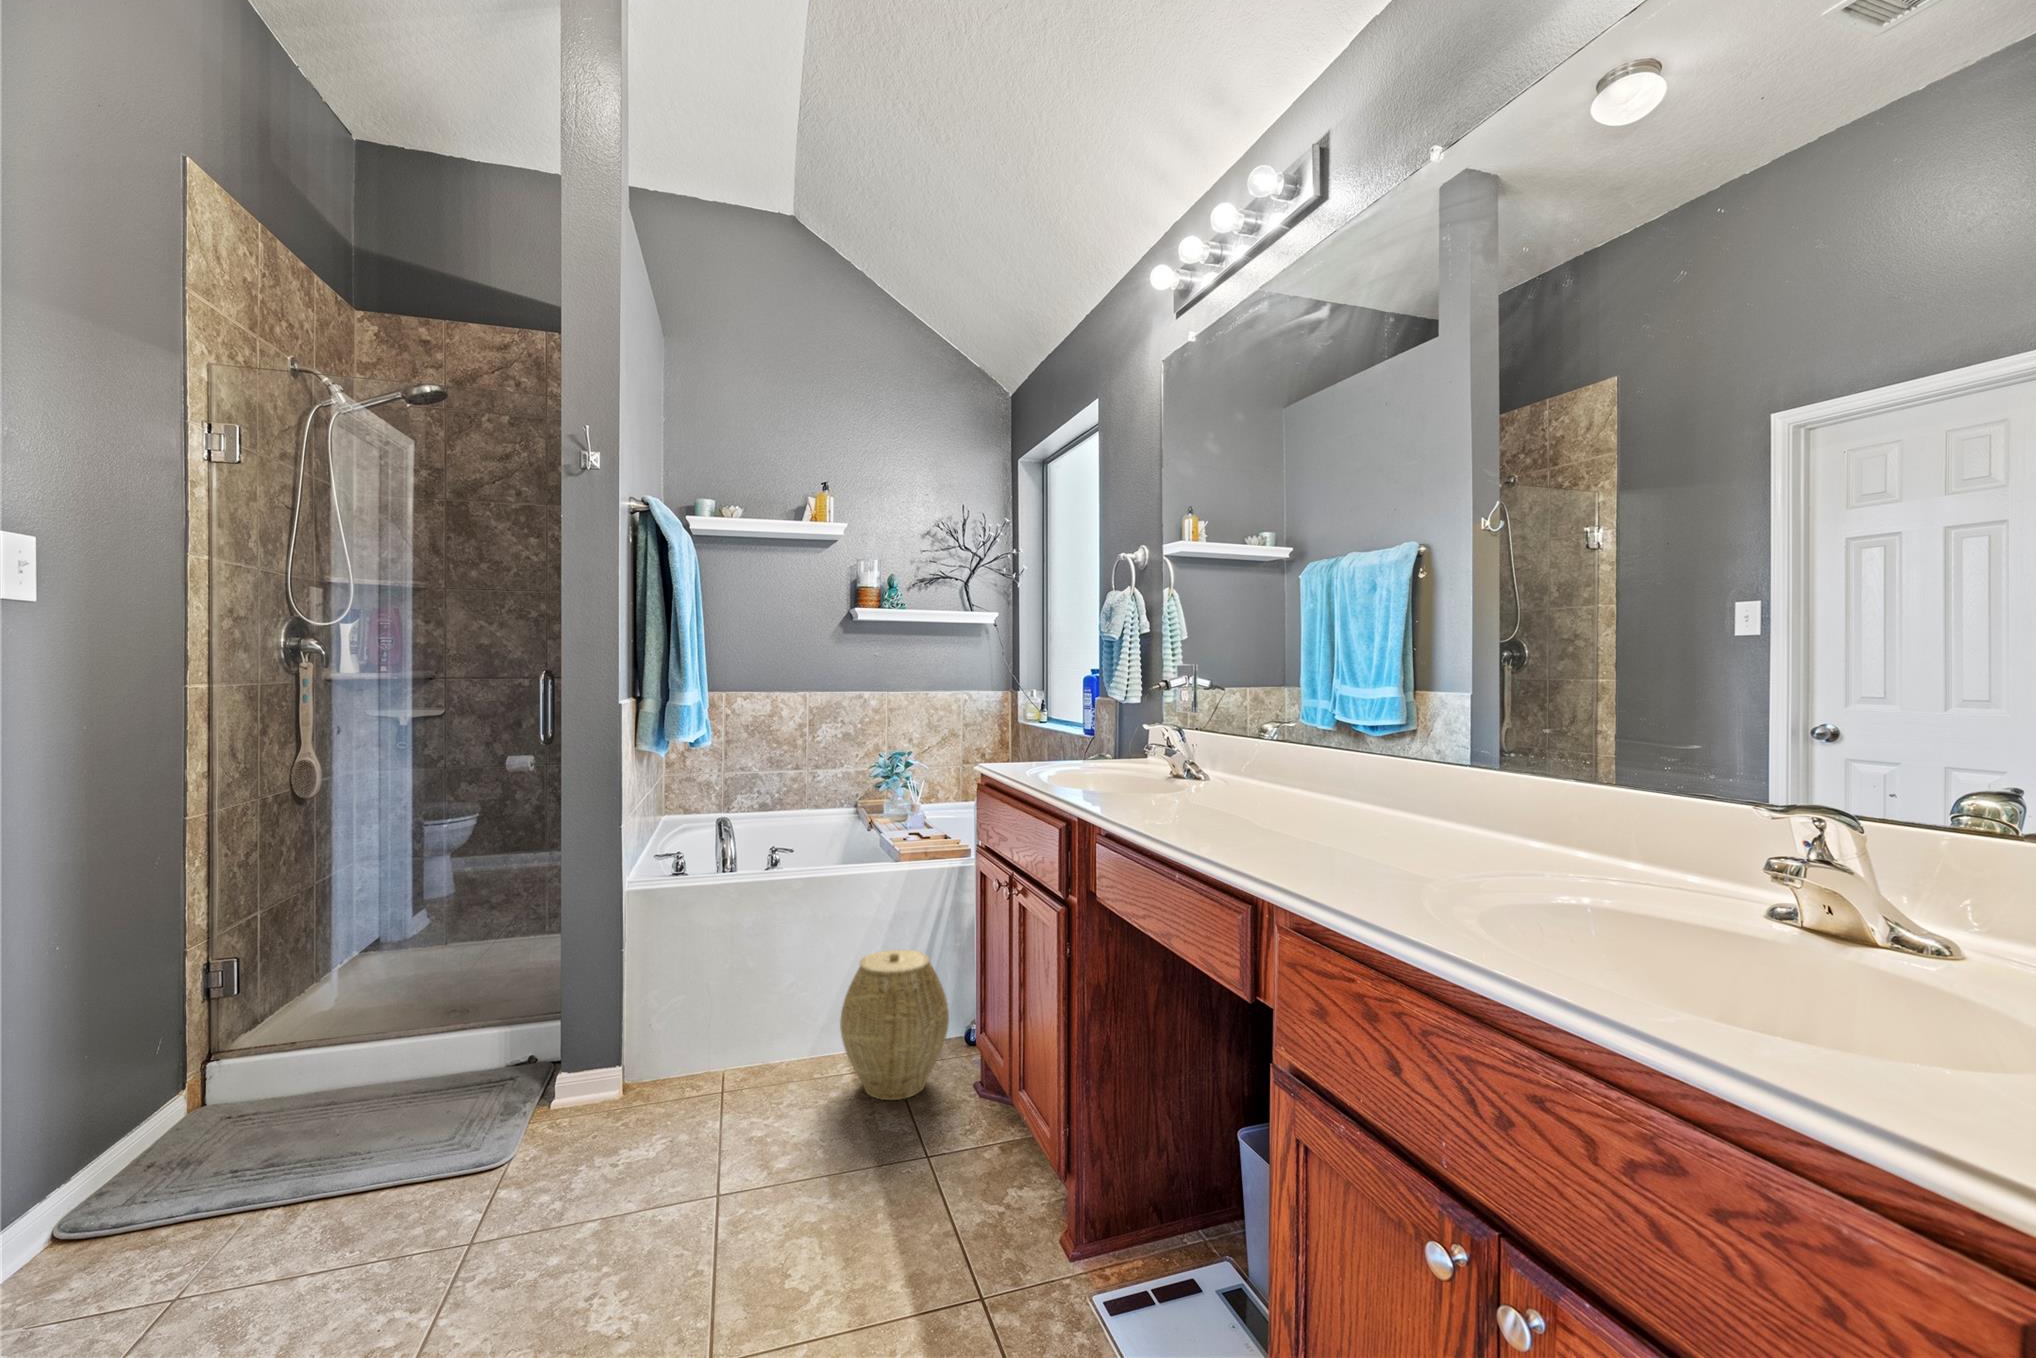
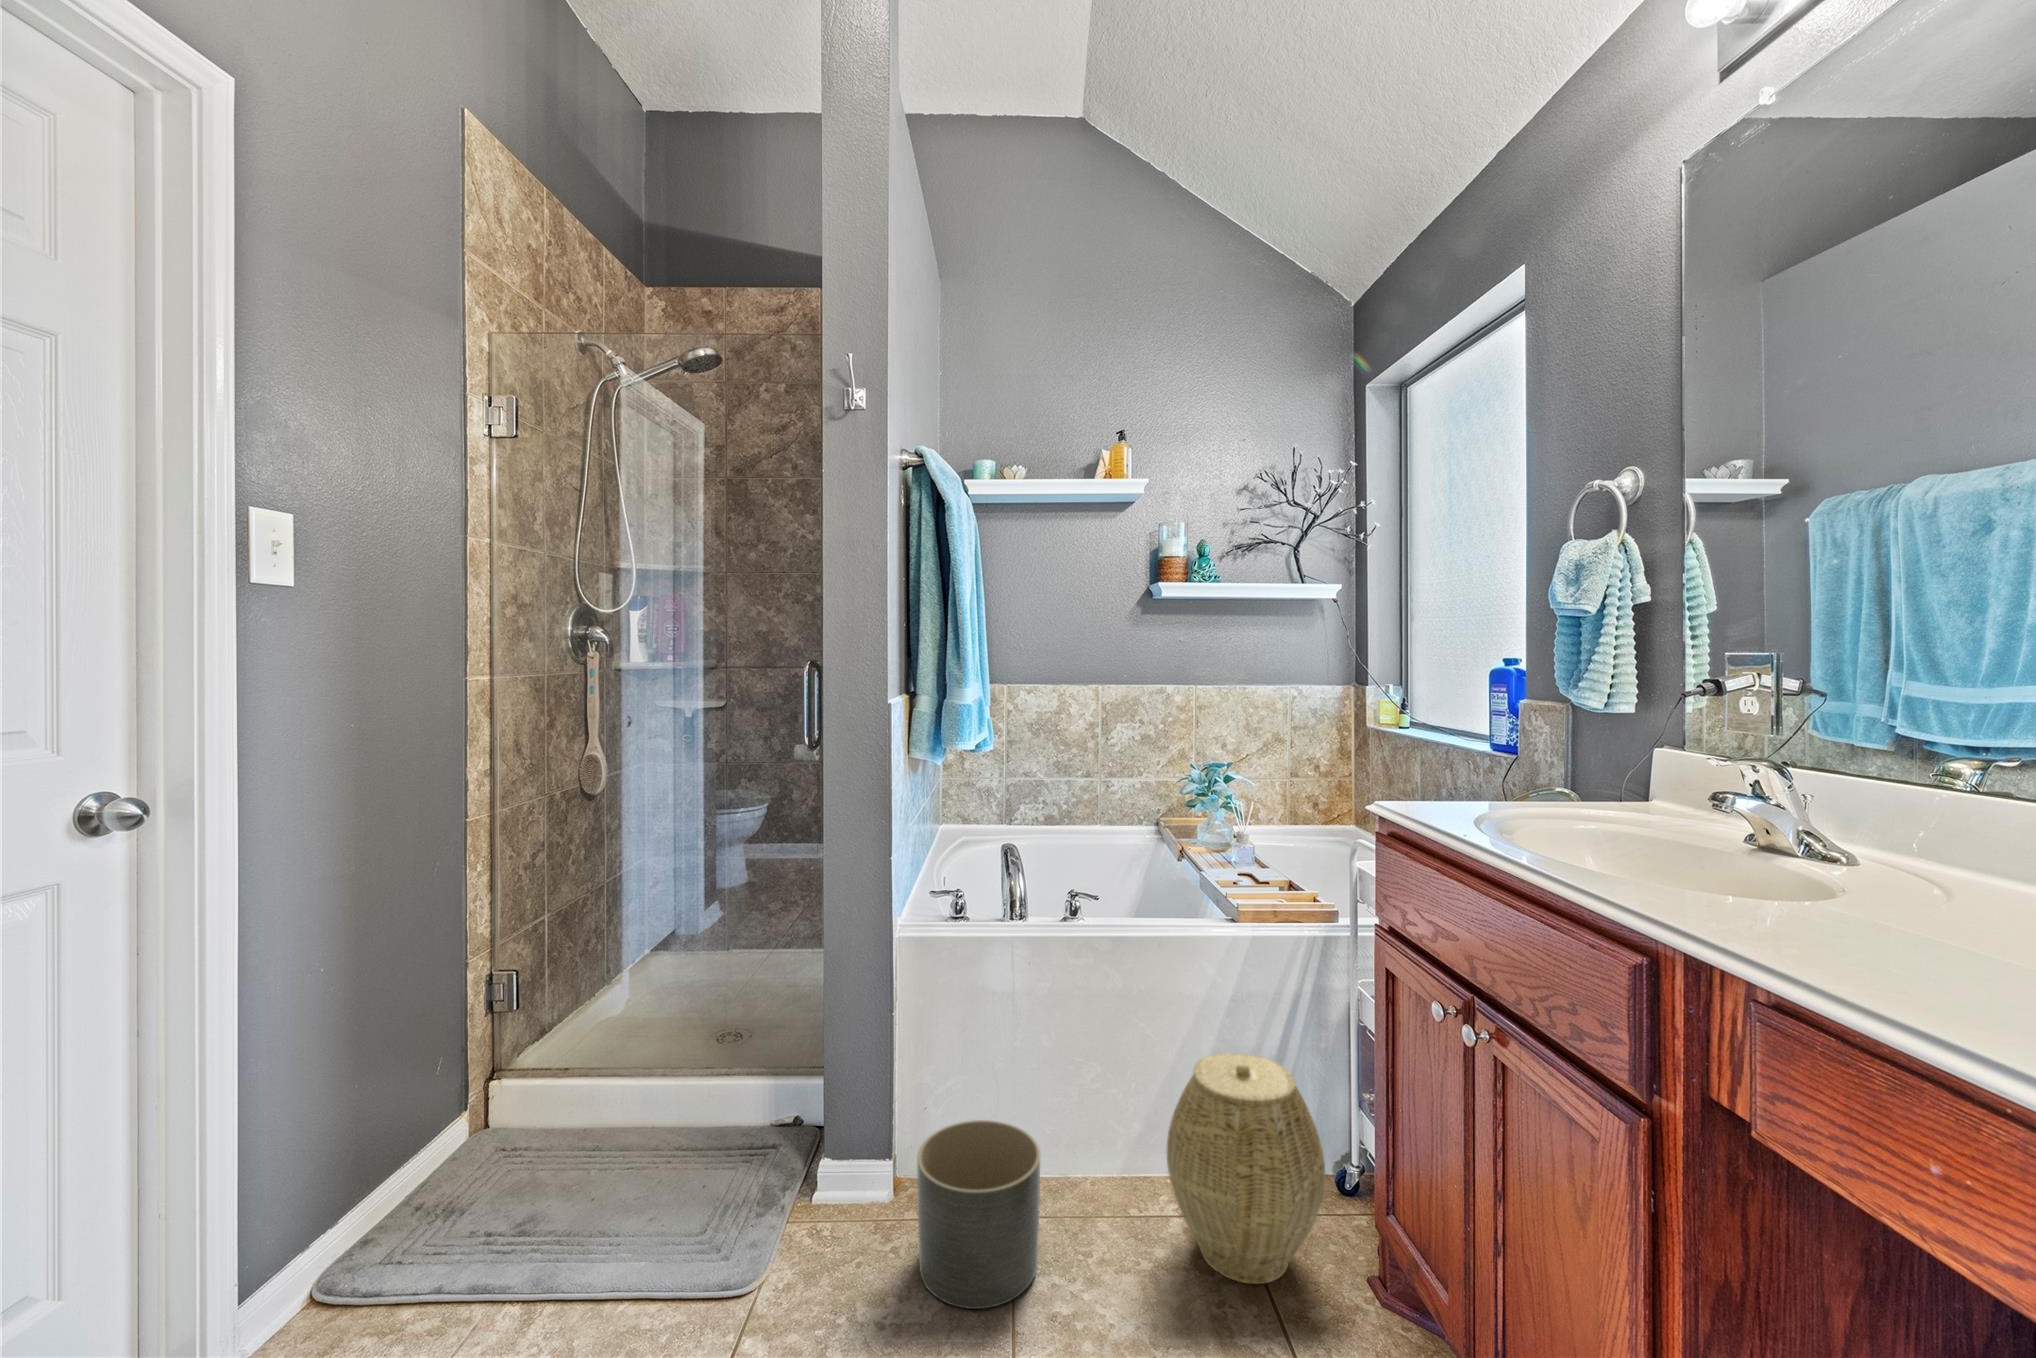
planter: none [645,1019,744,1145] -> present [917,1120,1040,1309]

